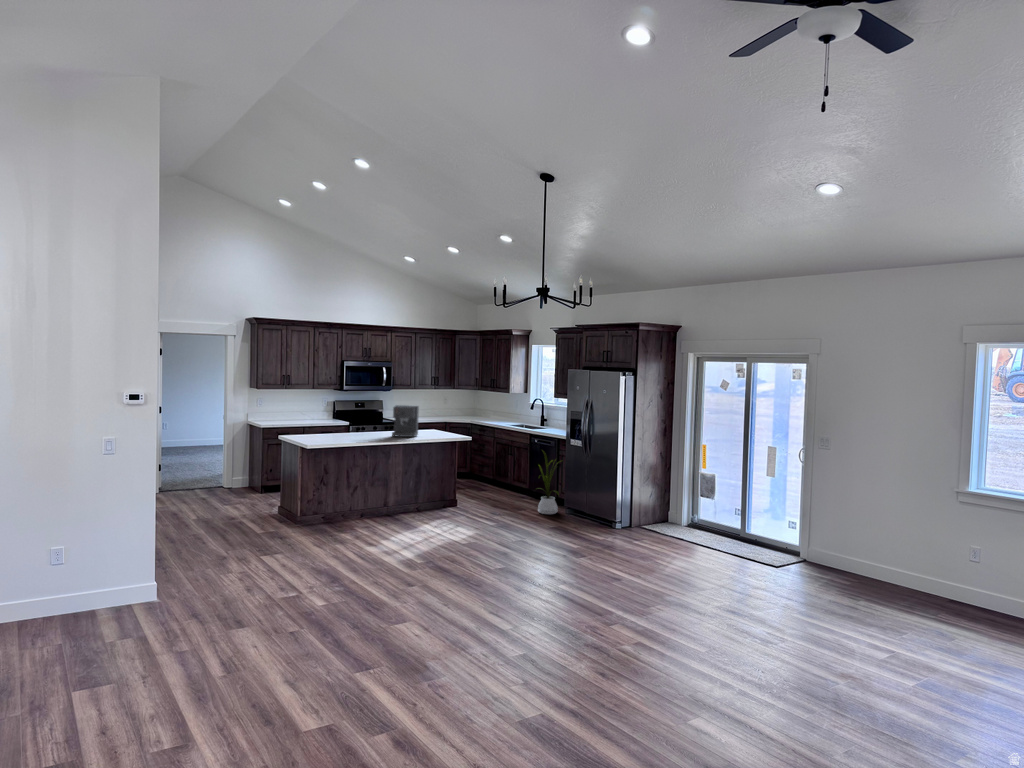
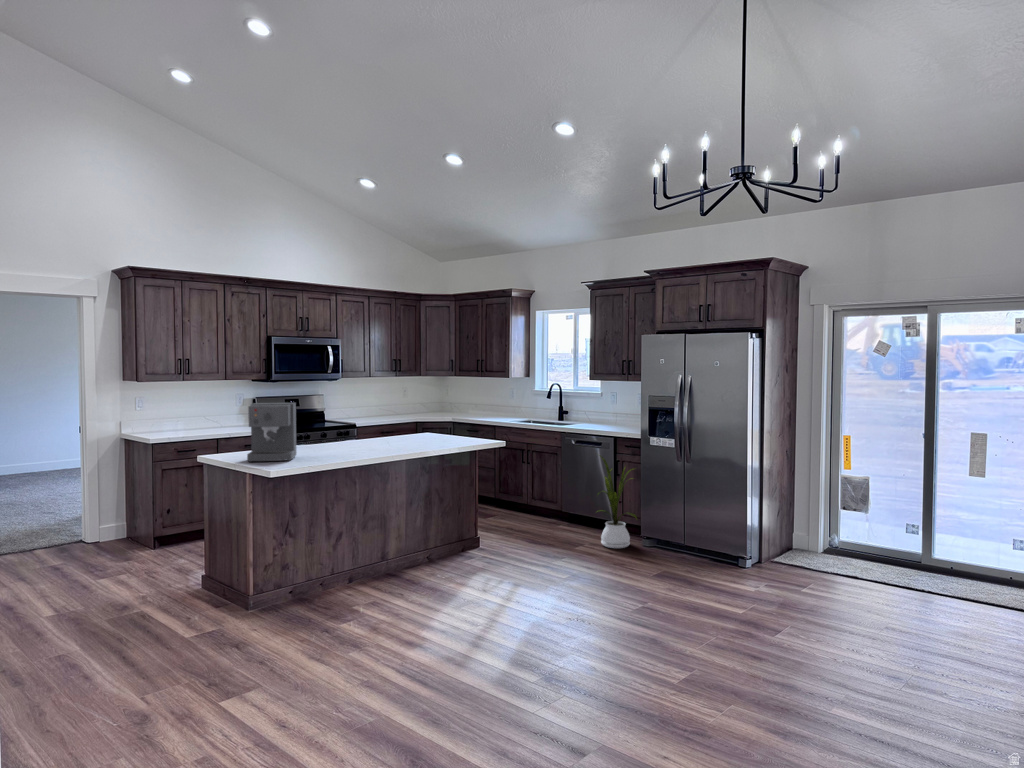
coffee maker: present [392,405,419,437] -> present [247,403,296,462]

